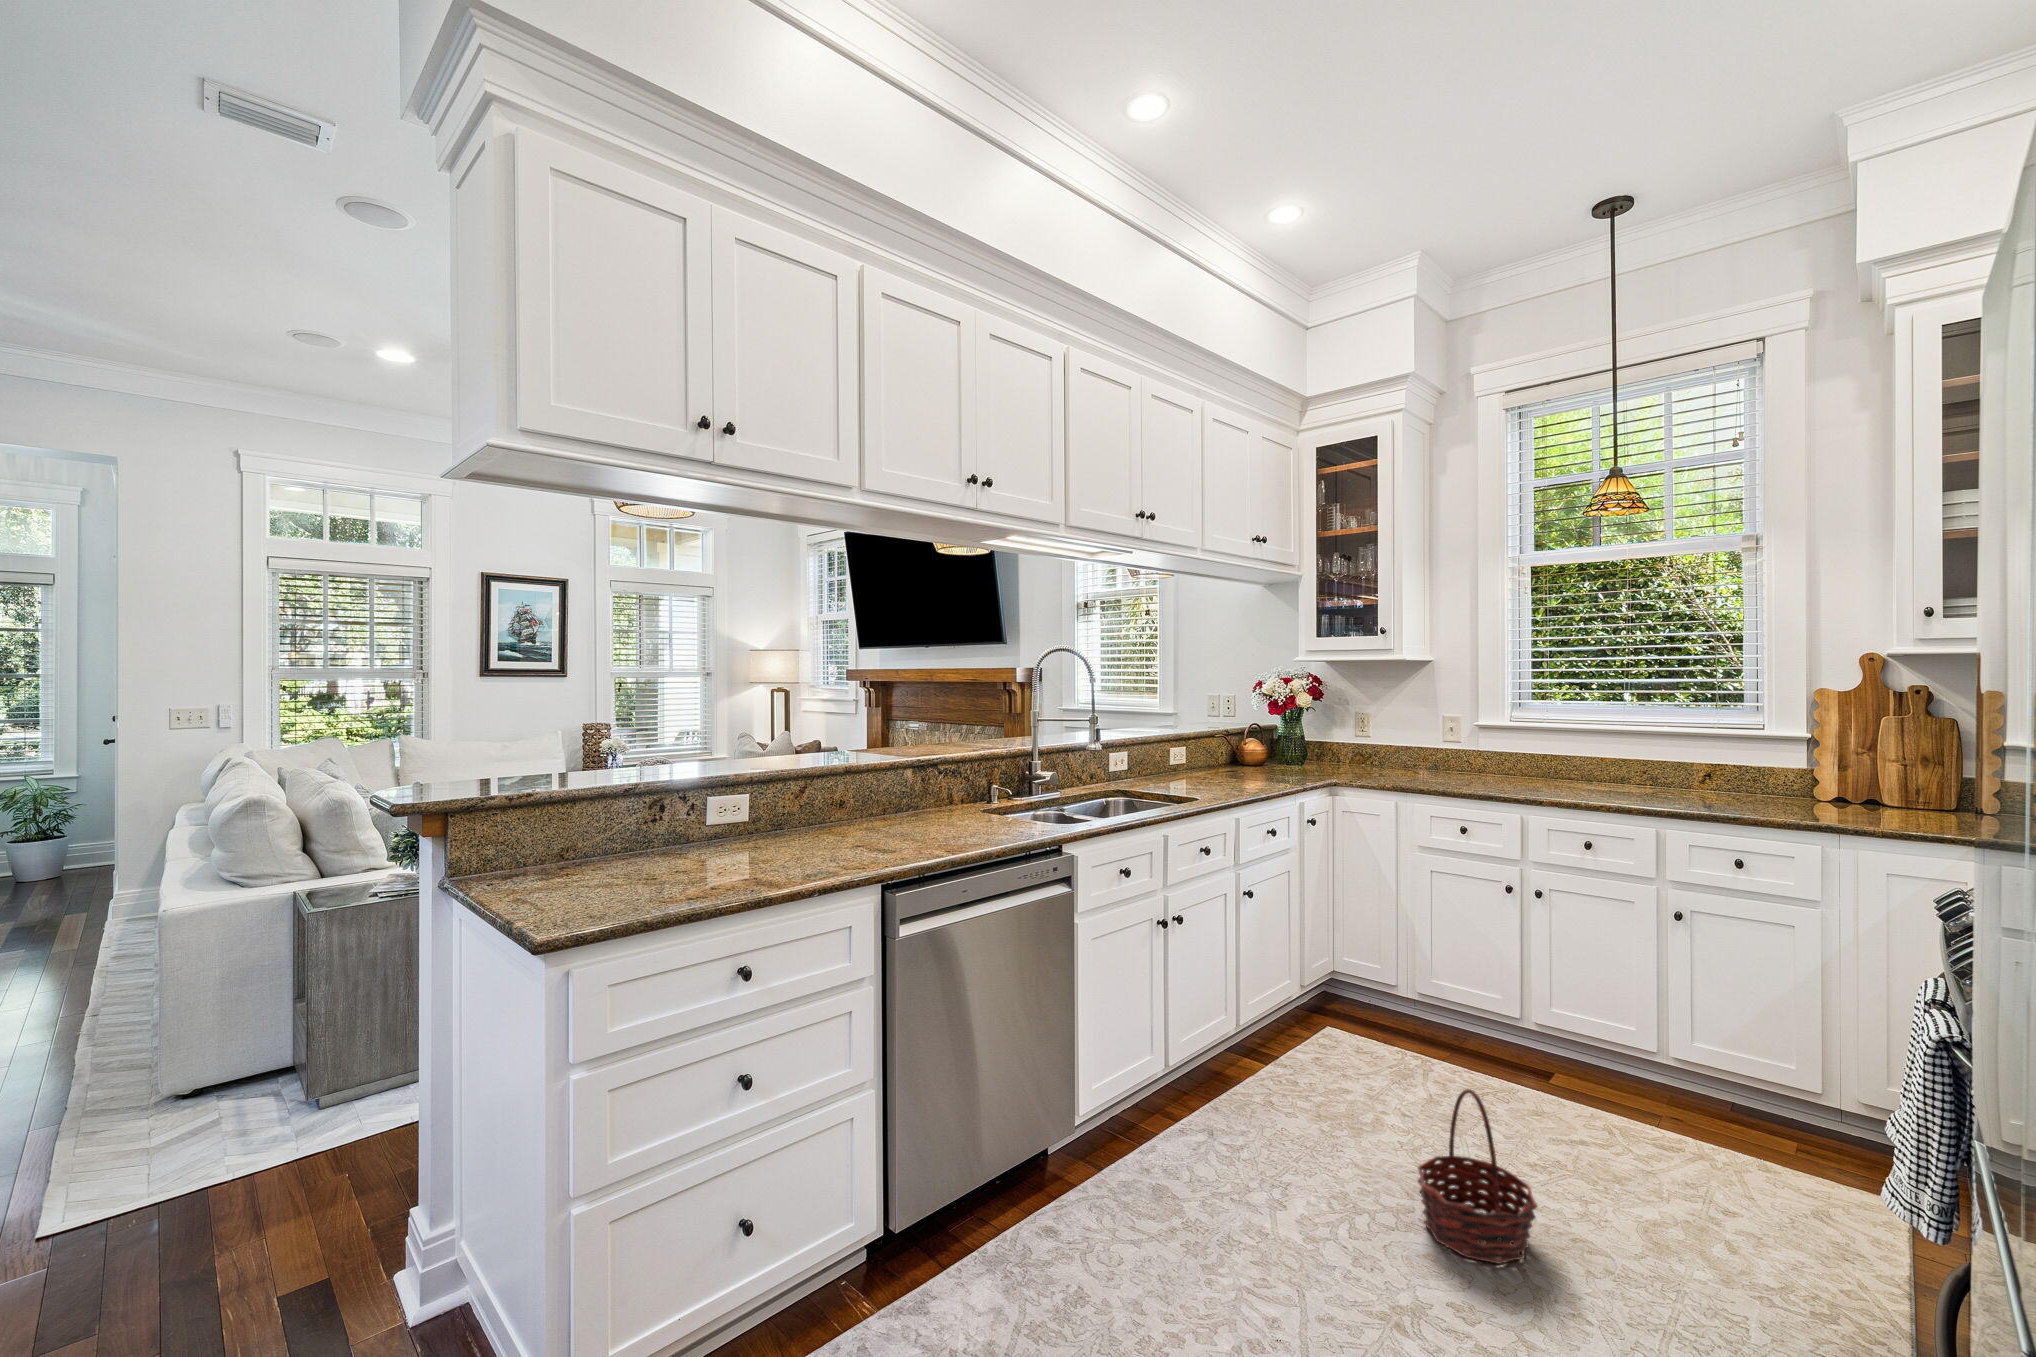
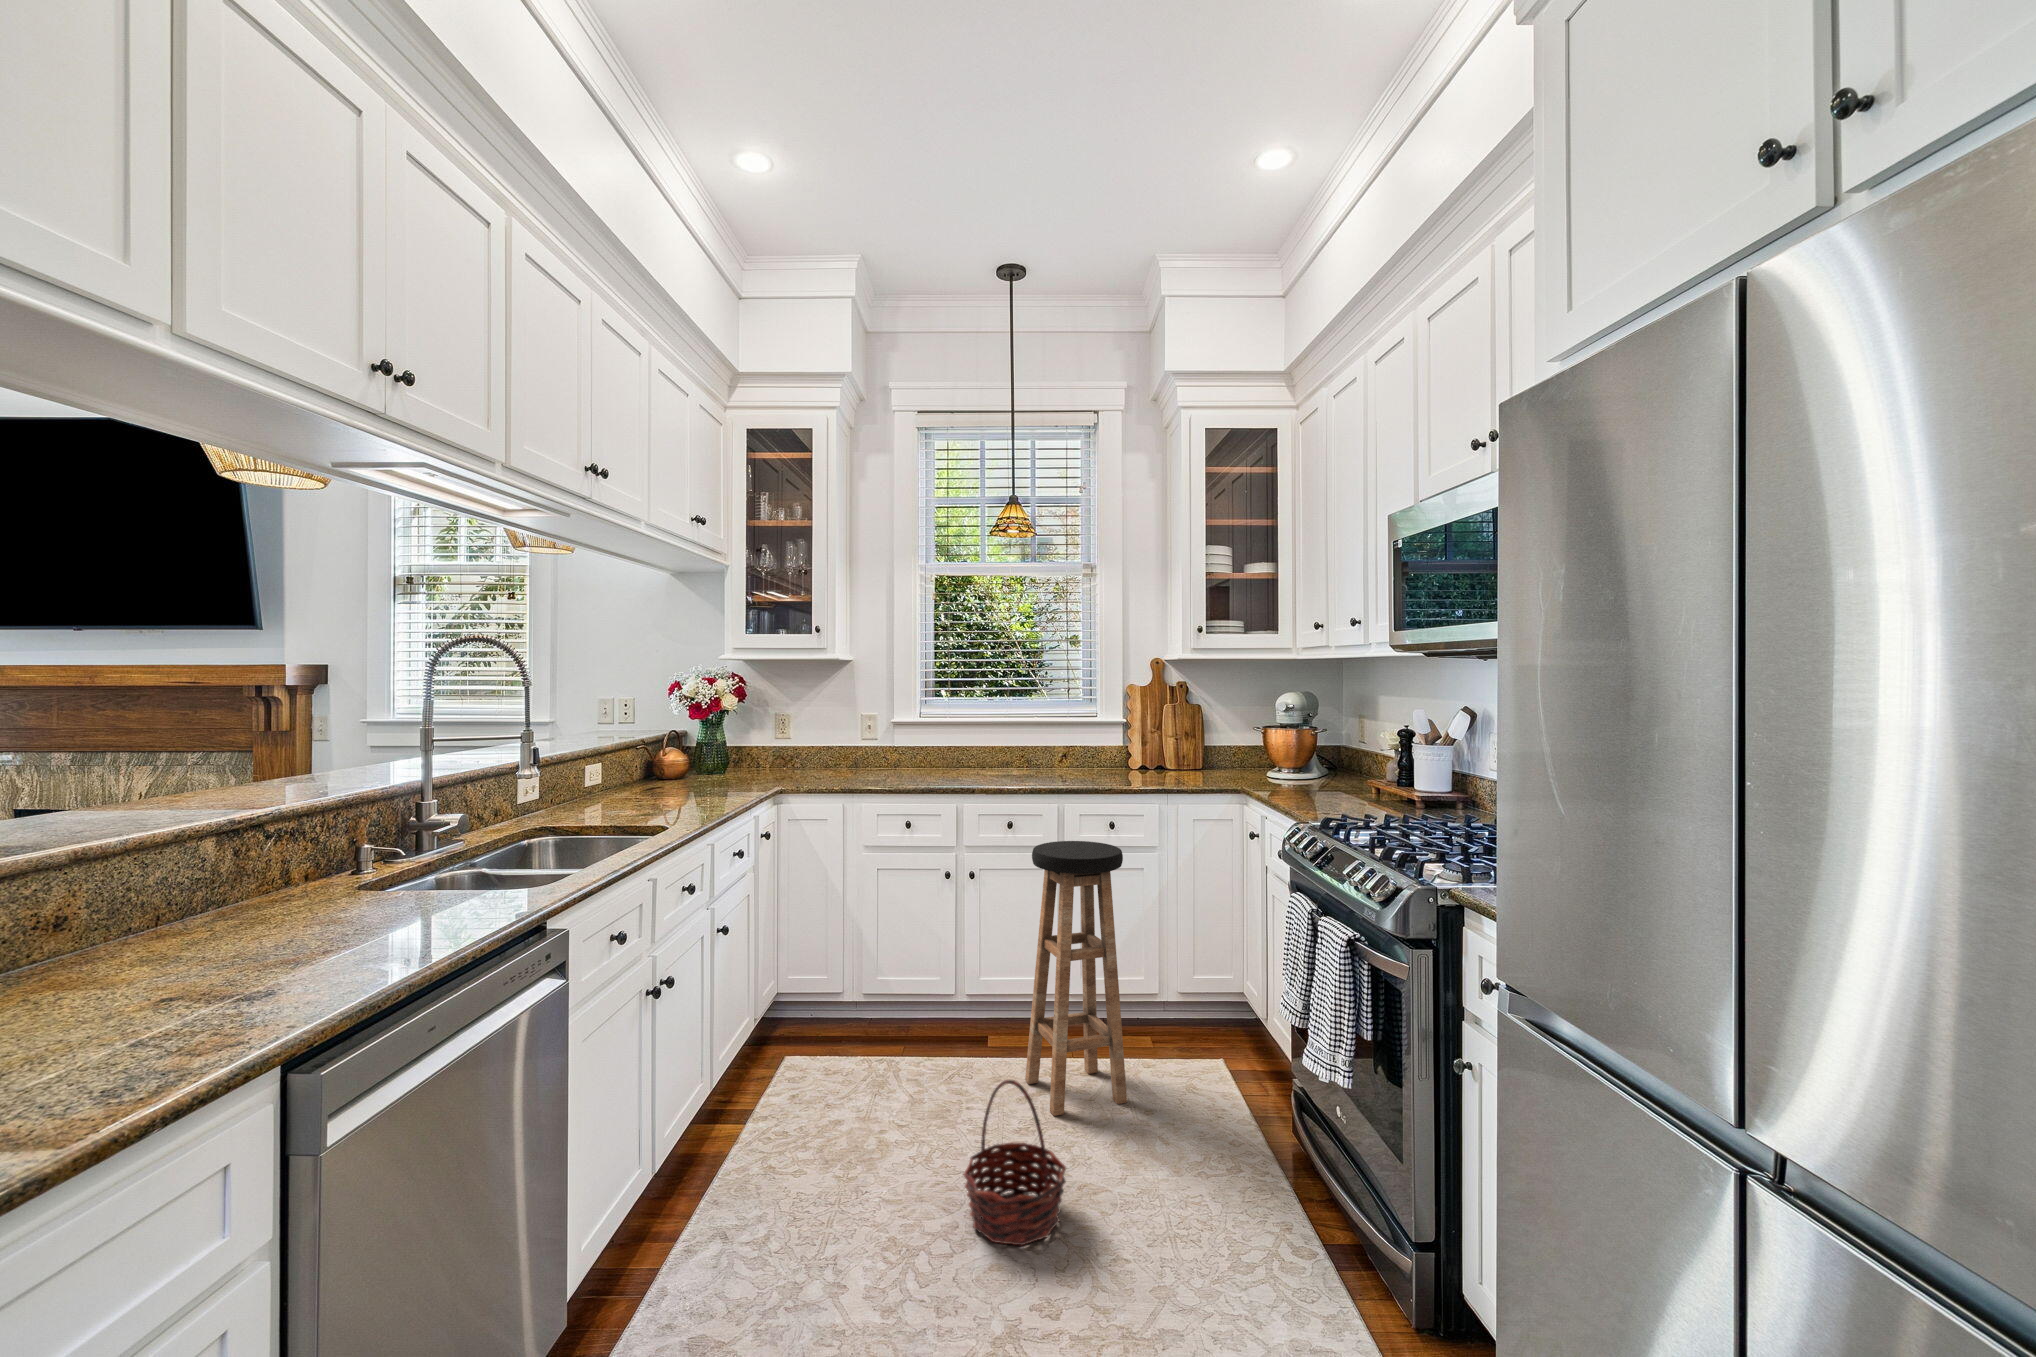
bar stool: none [1571,865,1702,1196] -> present [1025,841,1127,1116]

